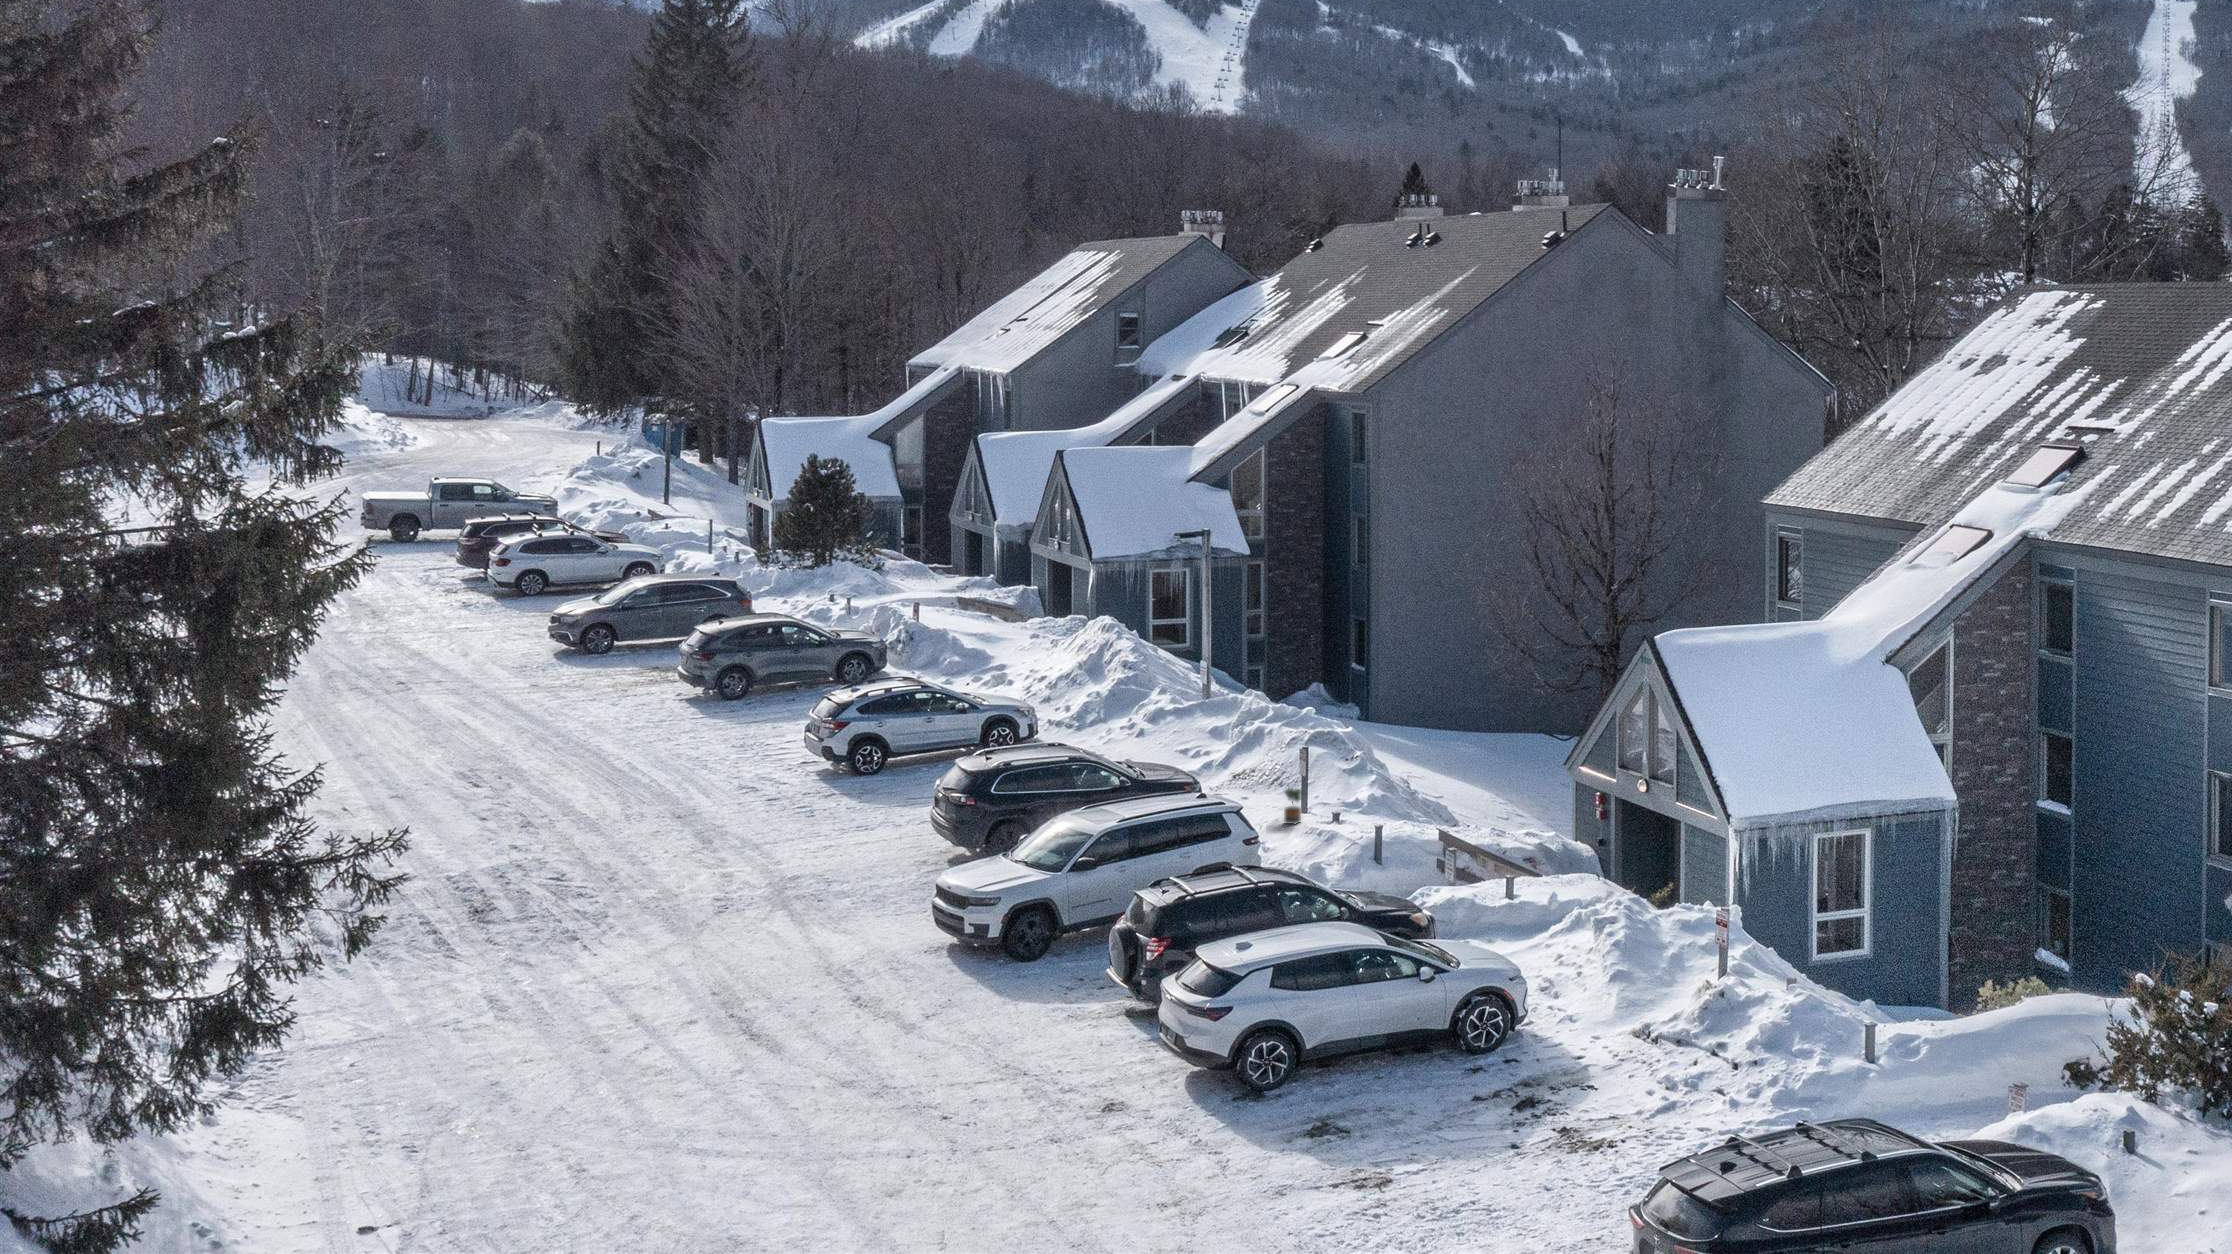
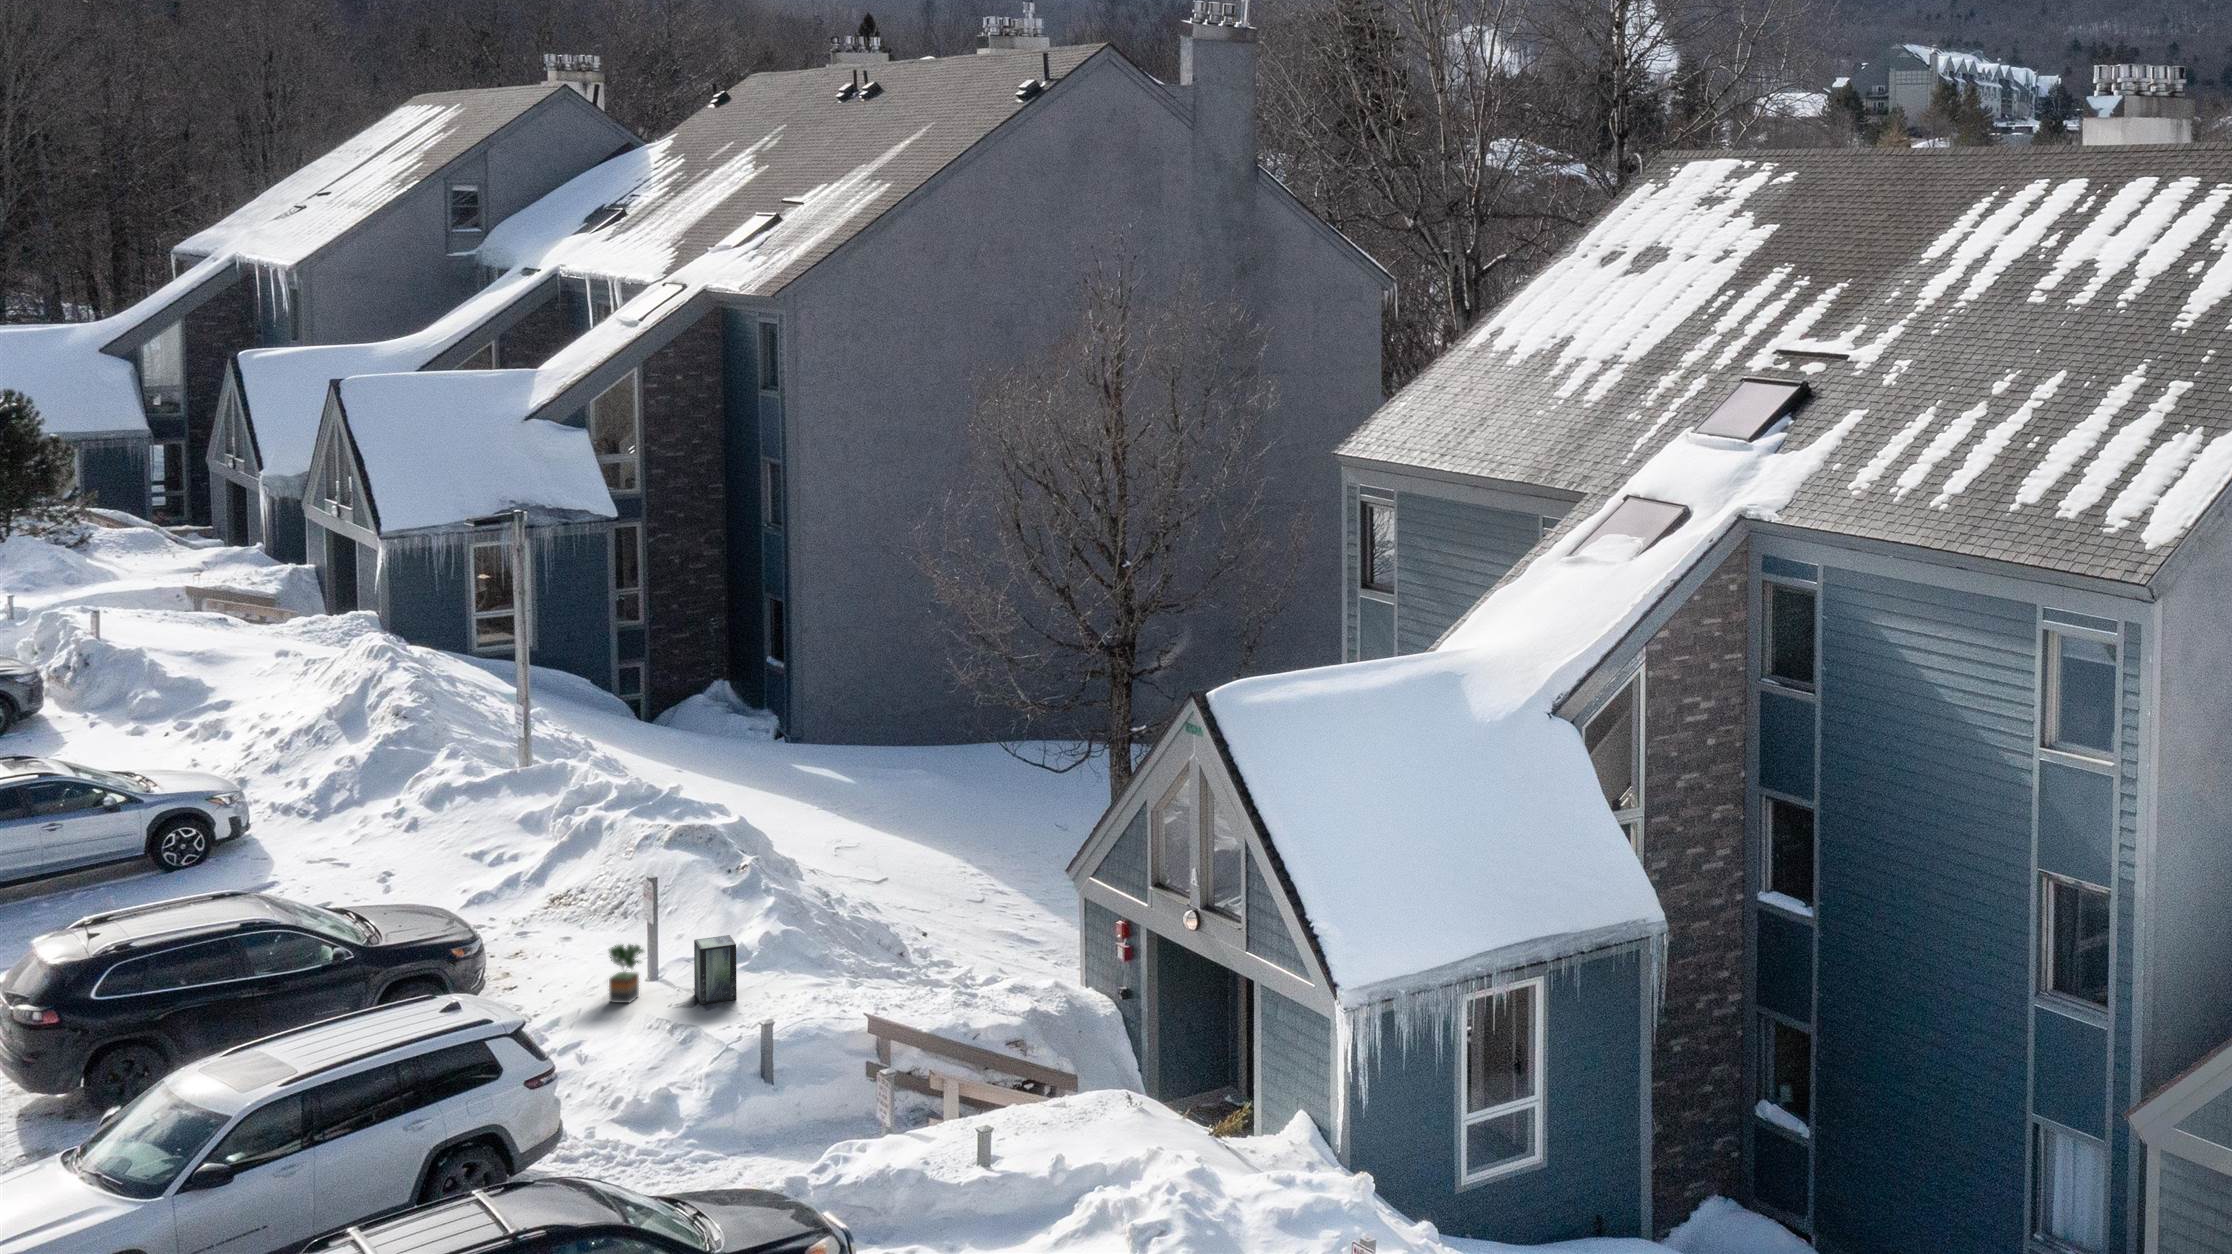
storage box: none [1334,787,1360,828] -> present [694,935,737,1004]

